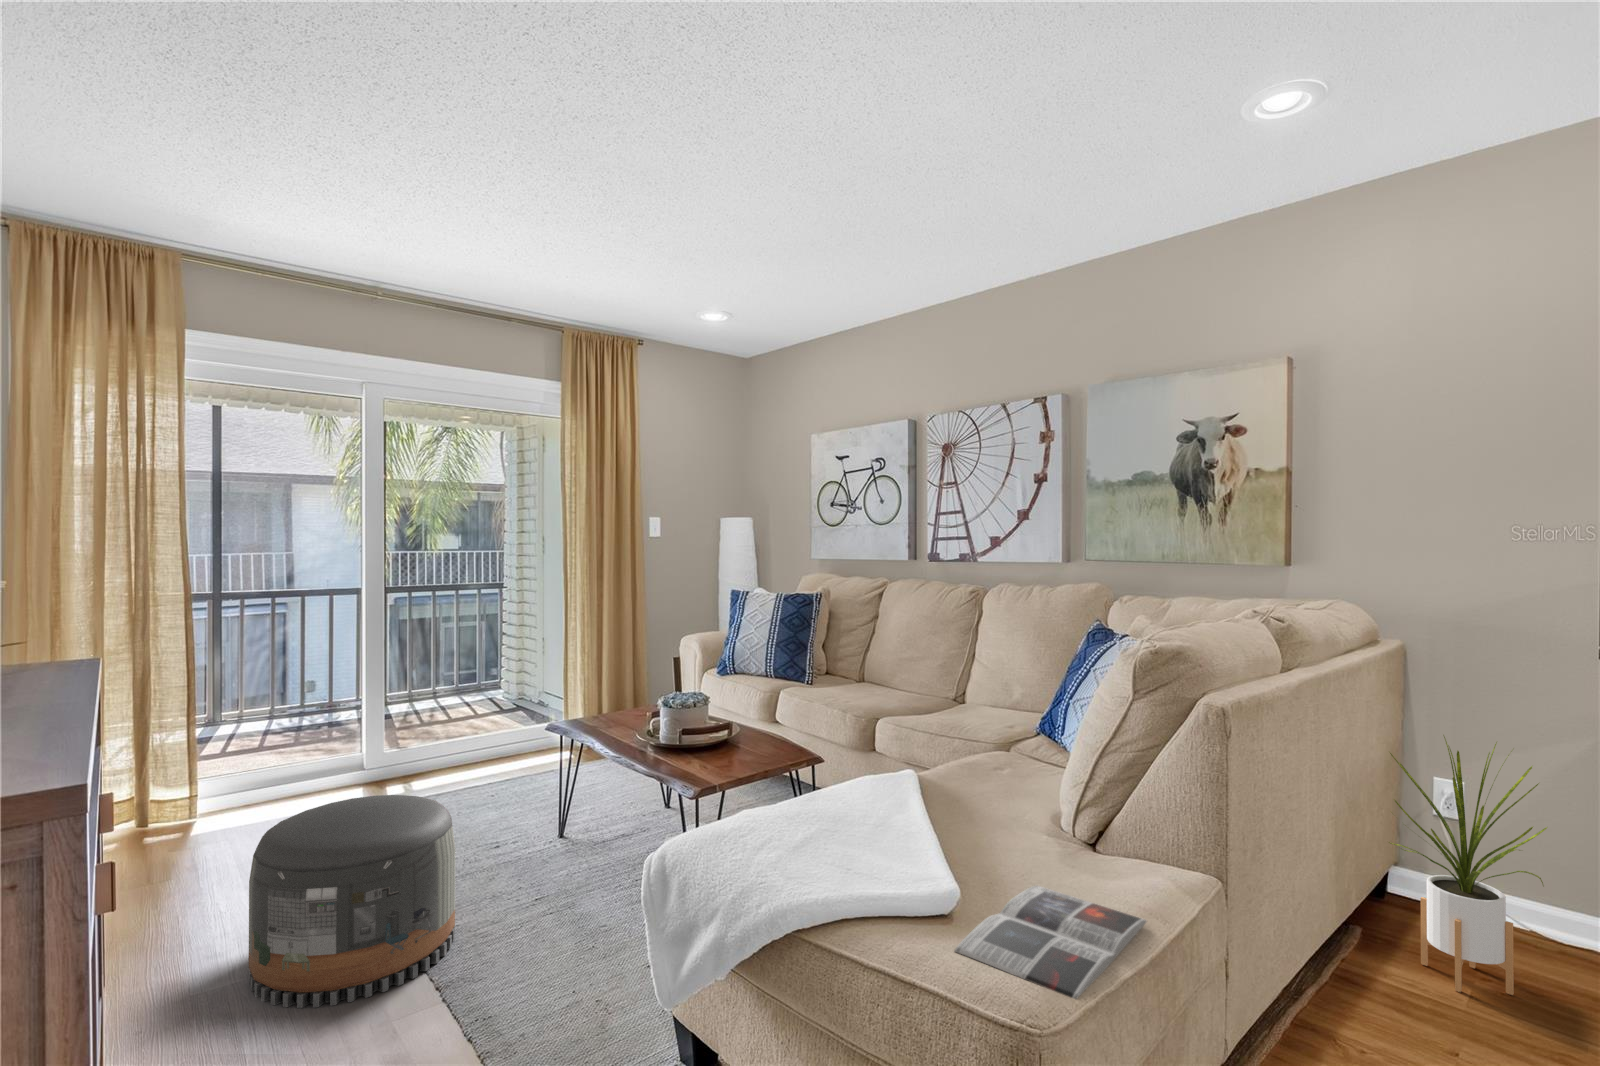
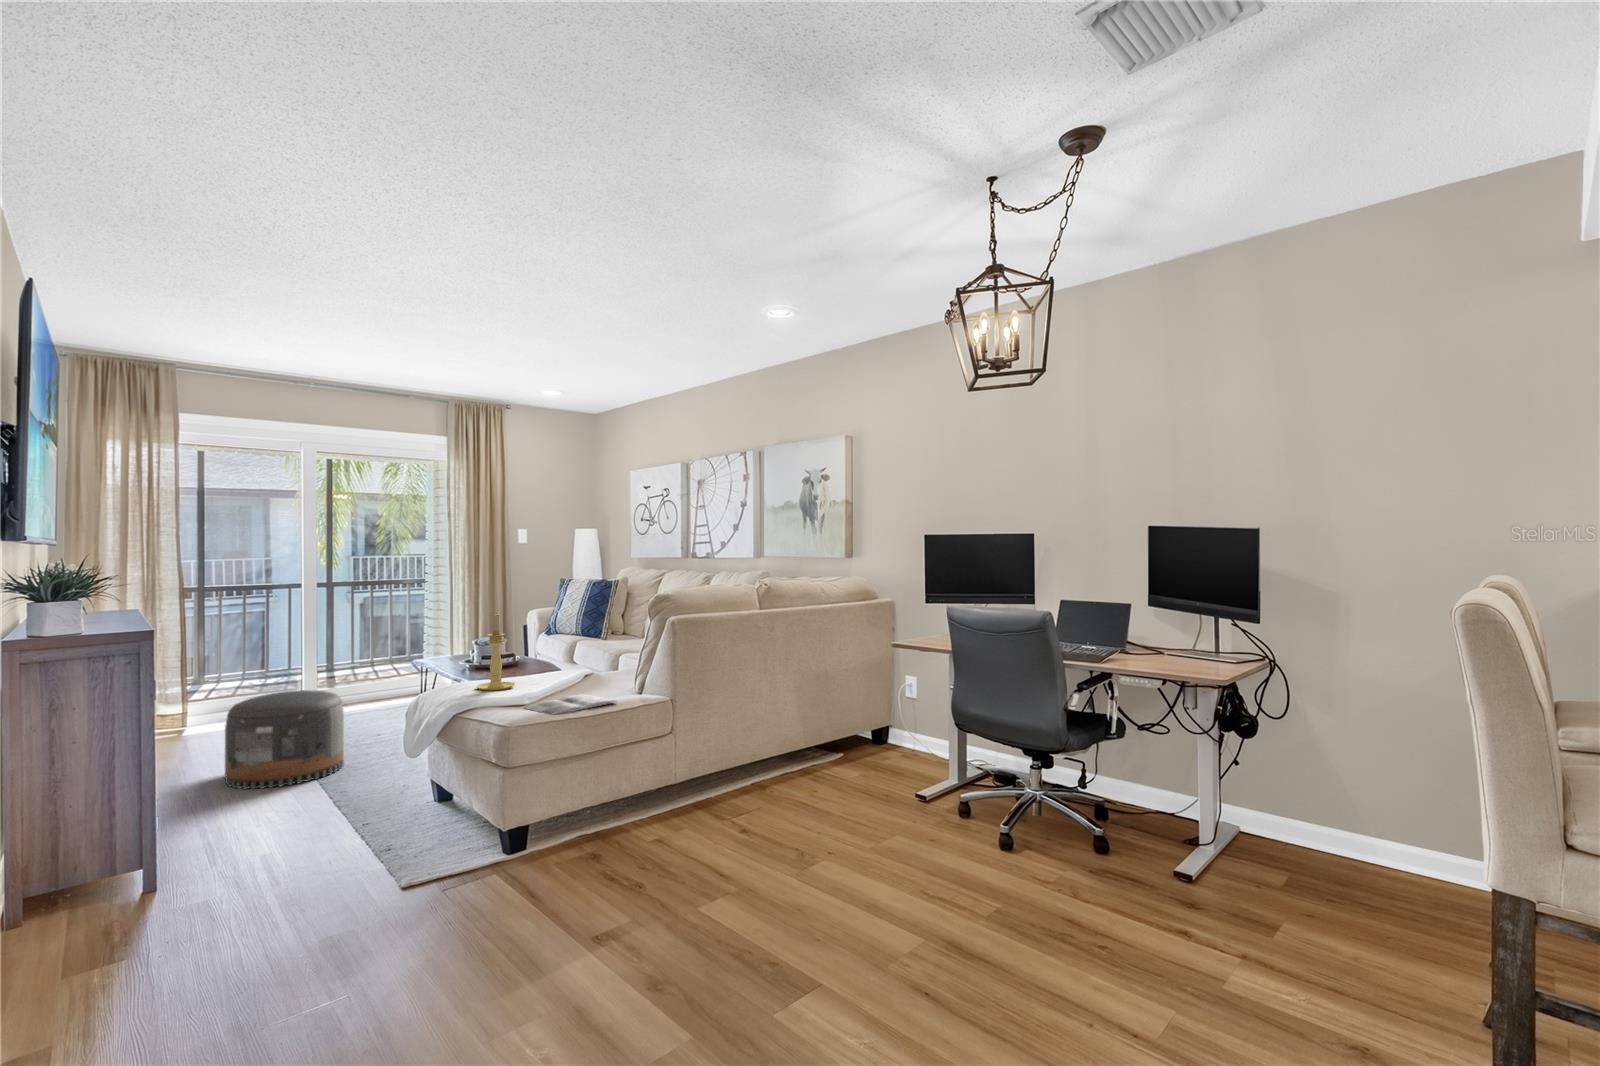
candle holder: none [747,682,822,849] -> present [477,613,515,691]
house plant: present [1389,735,1547,995] -> none [843,642,908,770]

